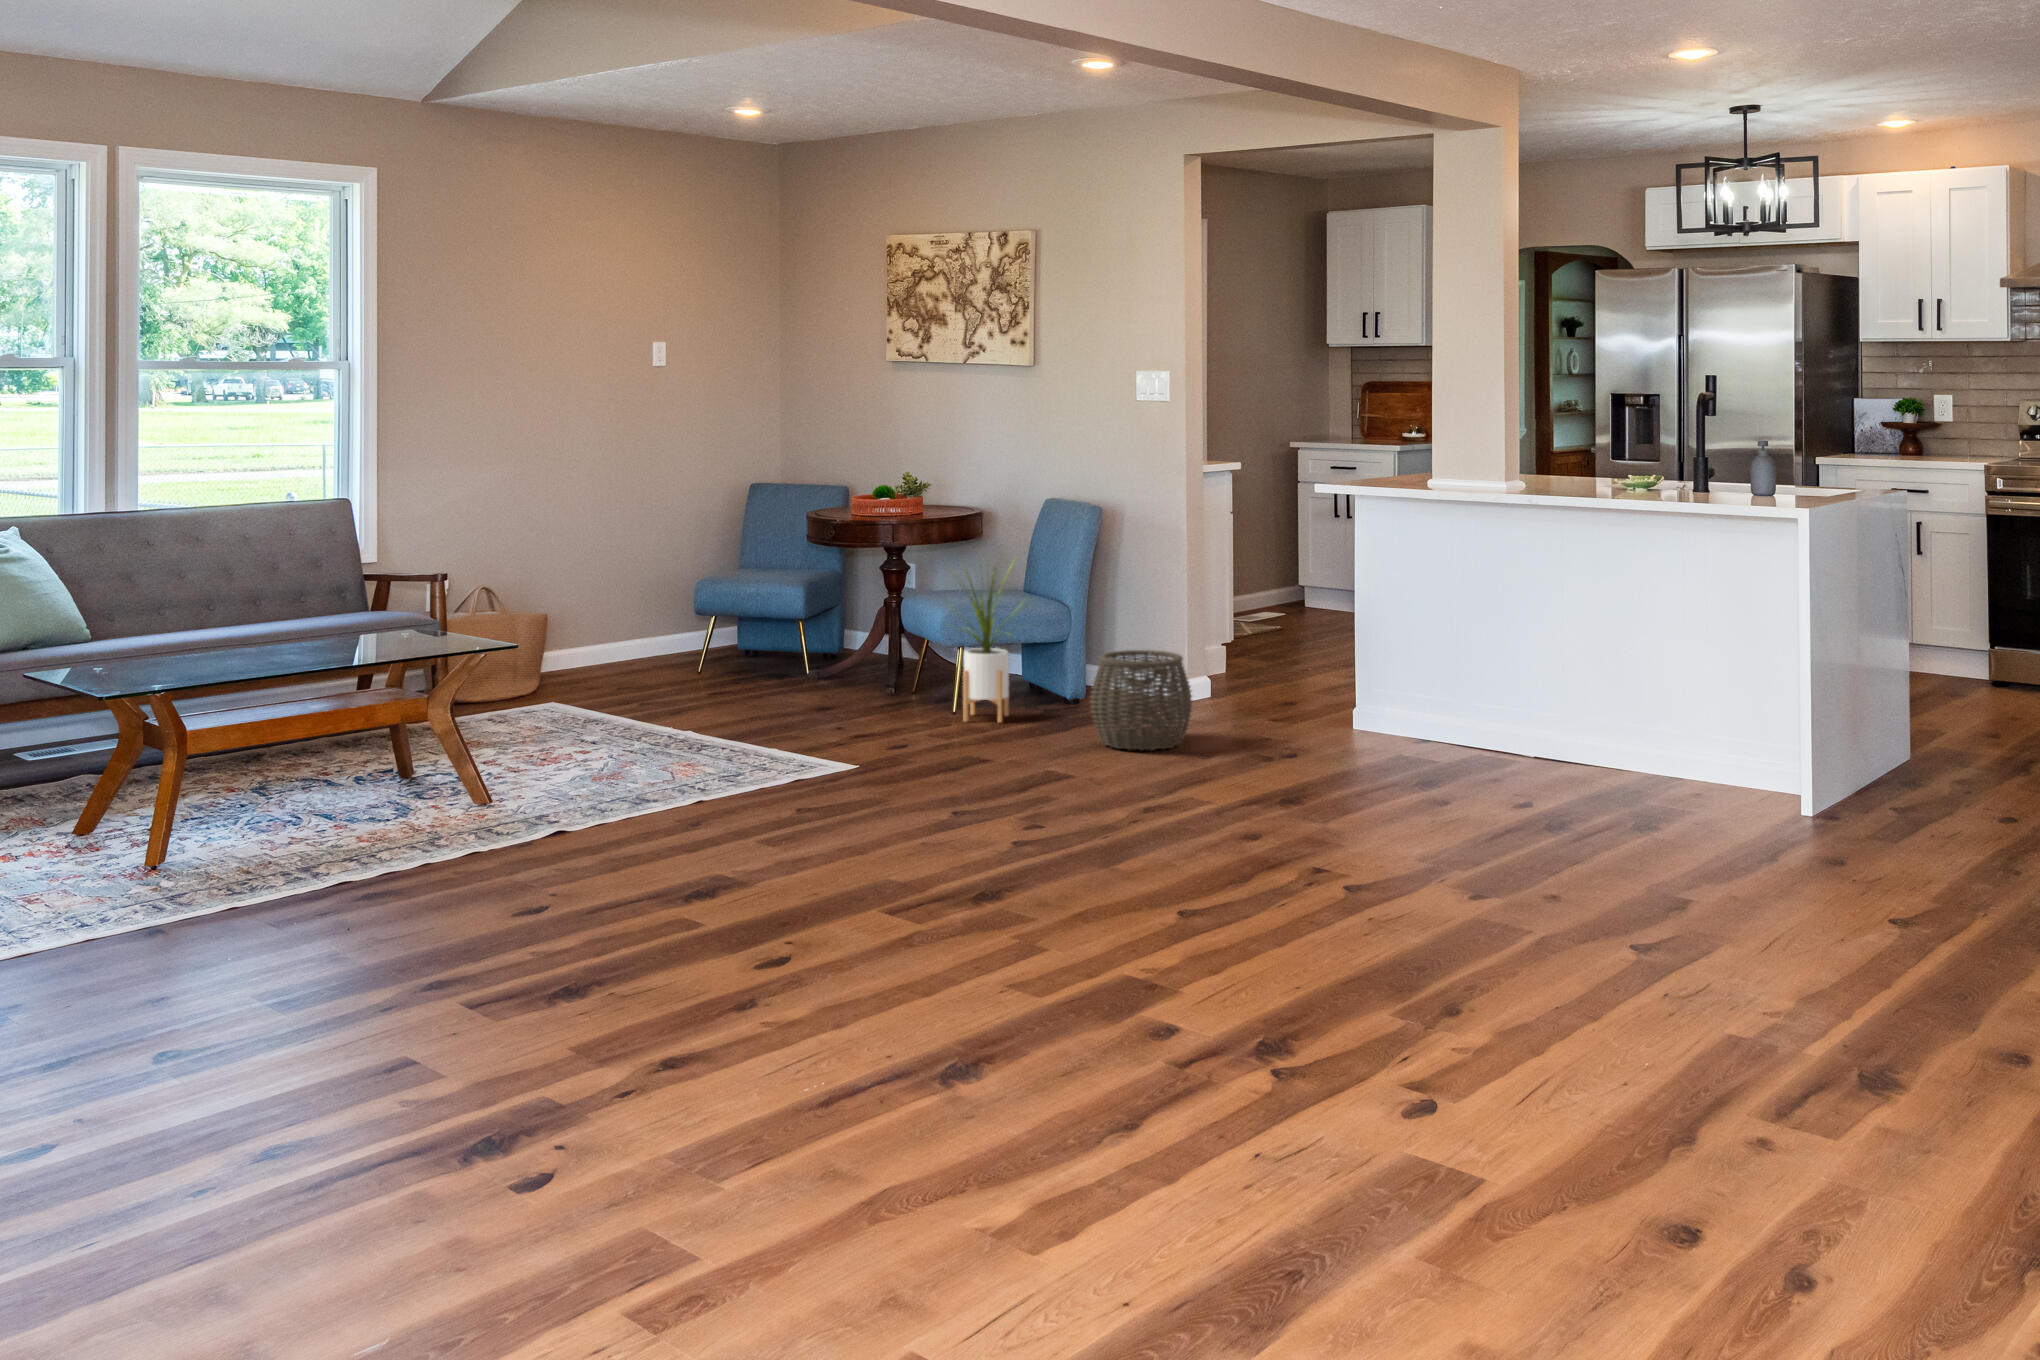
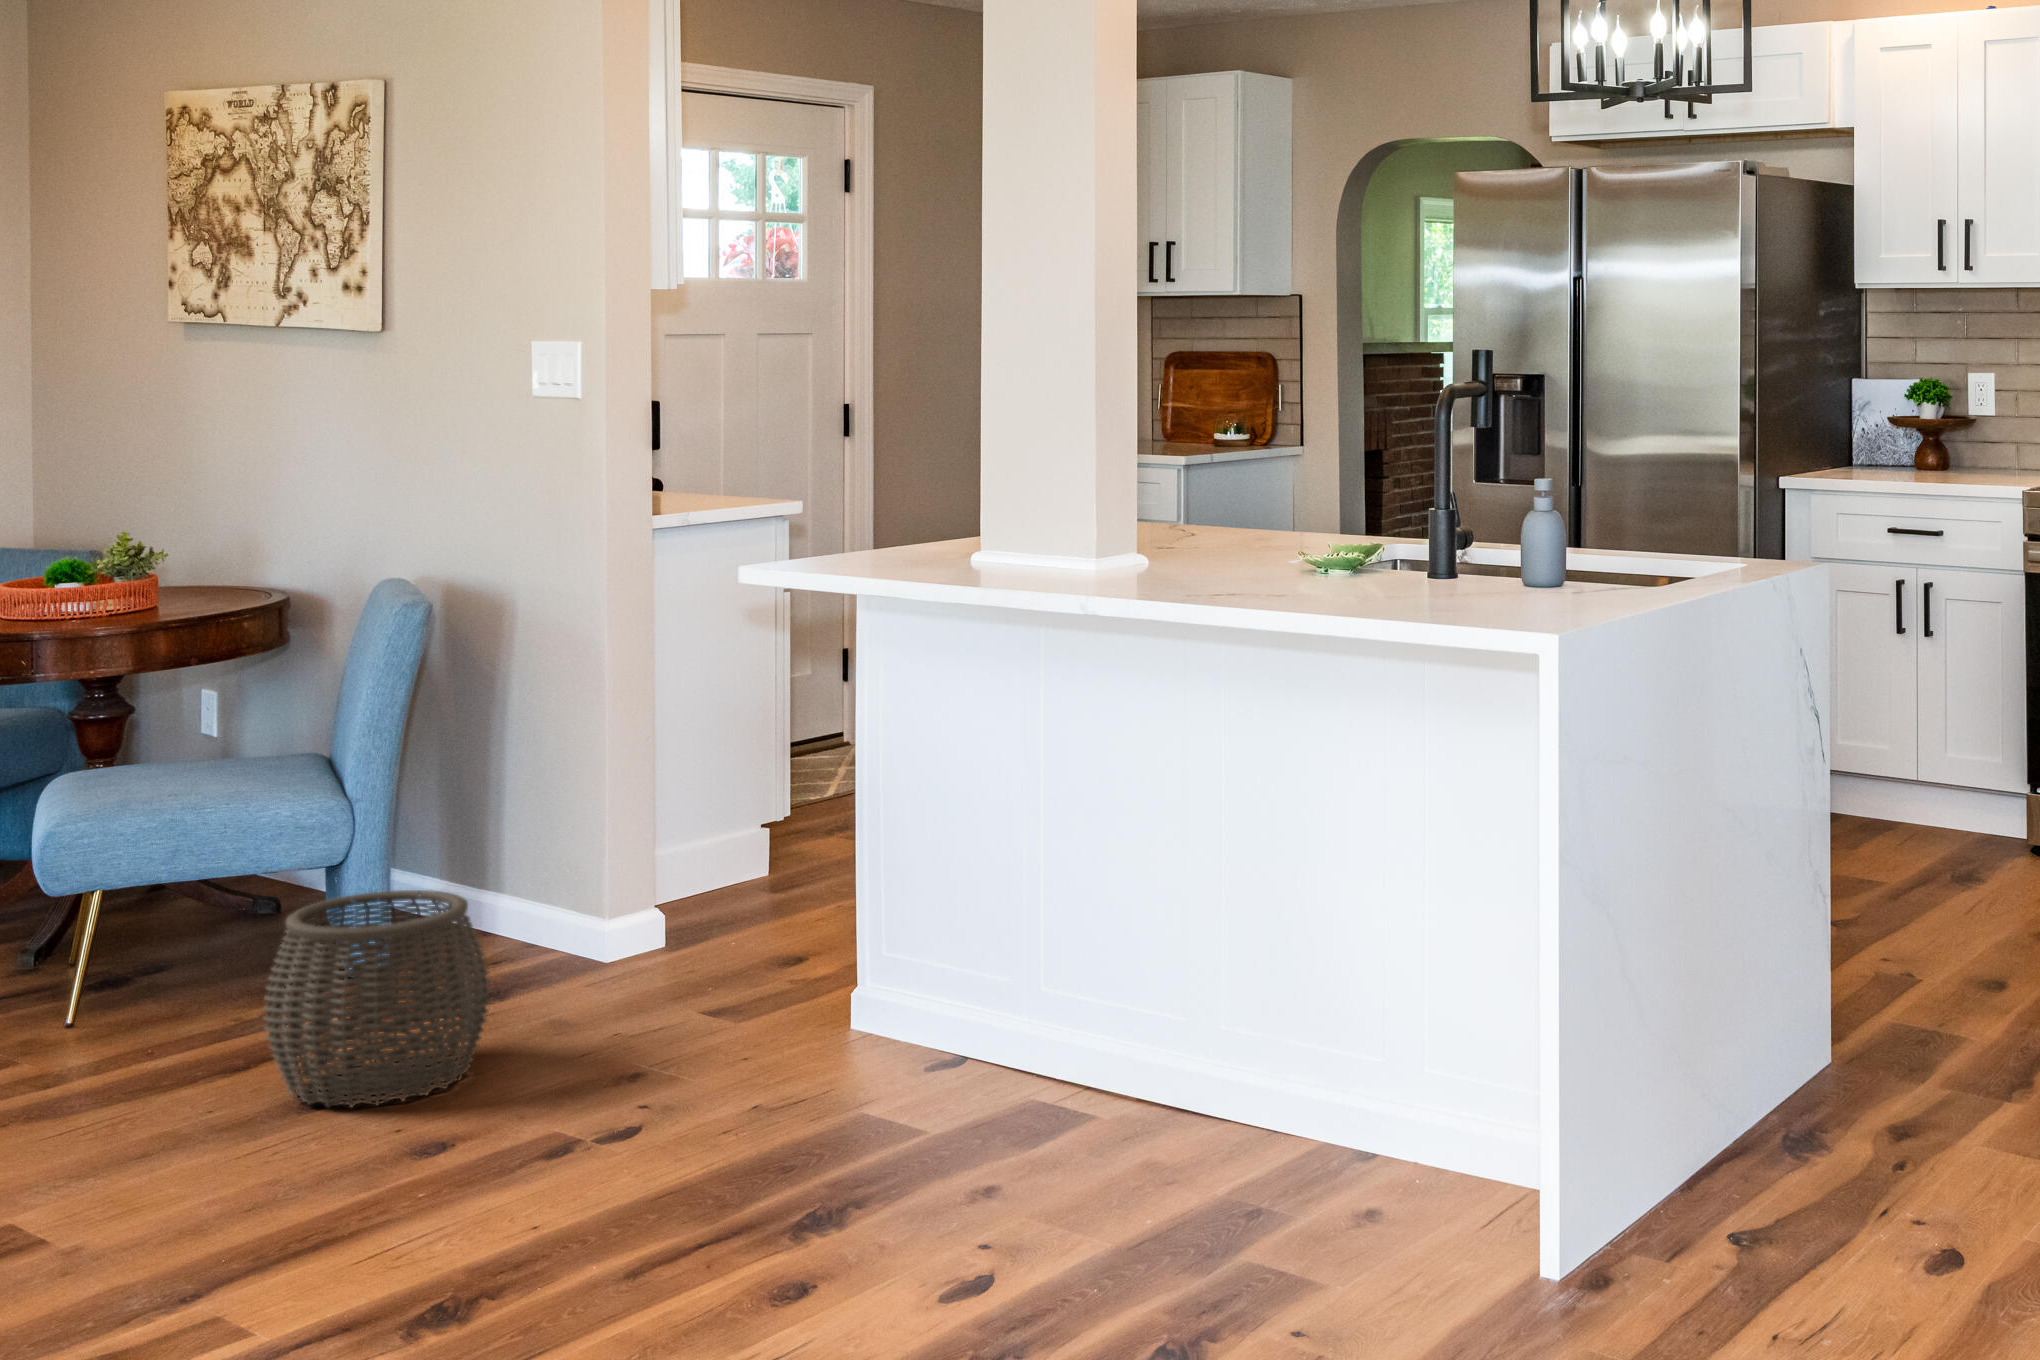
house plant: present [957,553,1016,723] -> none [34,670,247,1033]

